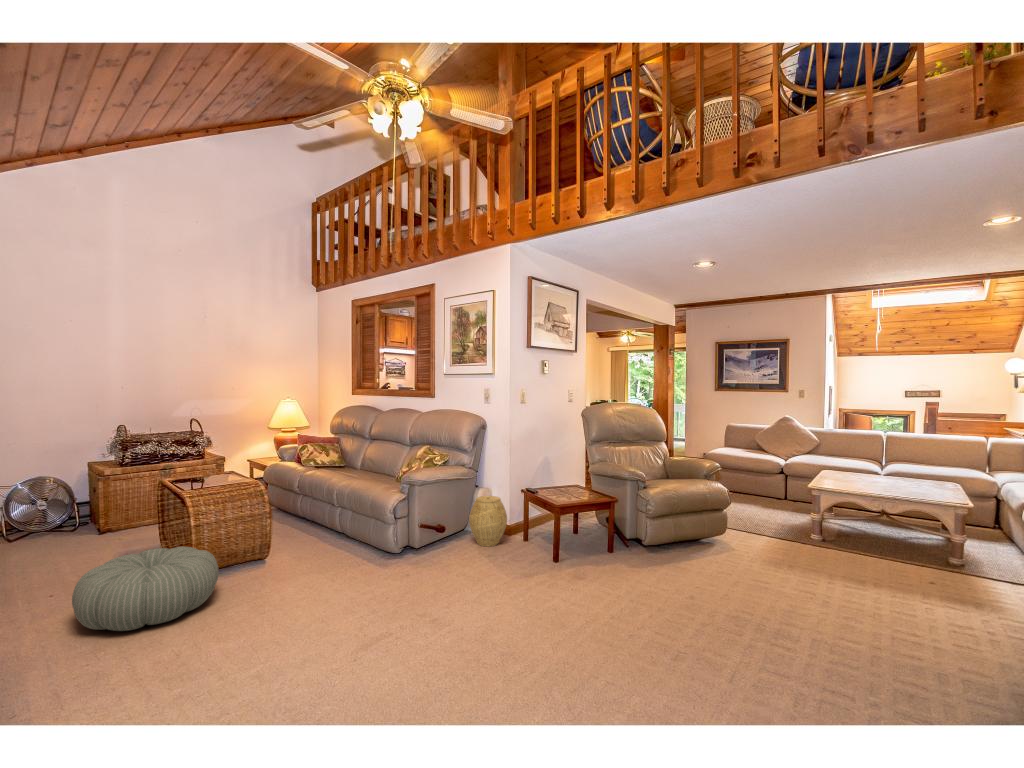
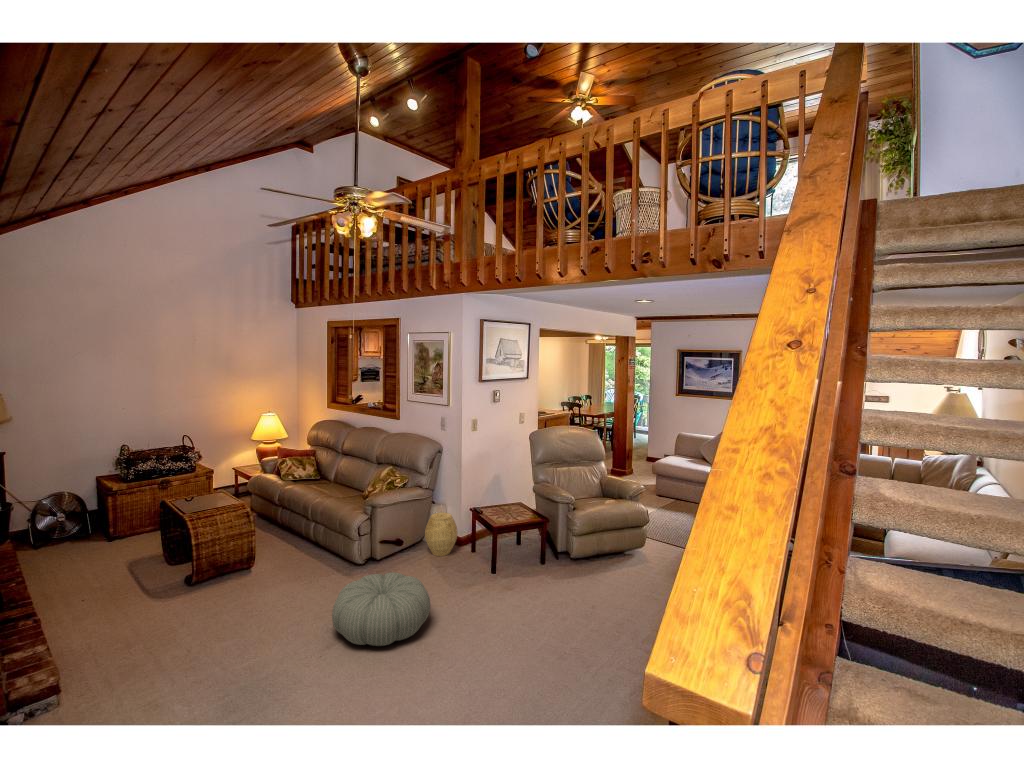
pouf: present [72,547,218,631] -> present [332,572,430,646]

